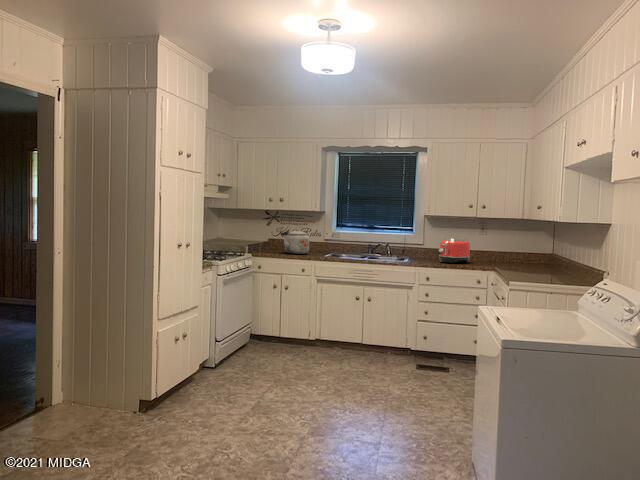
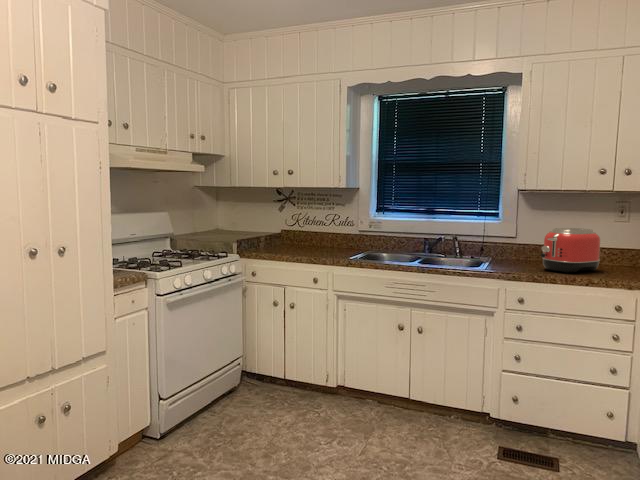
kettle: present [281,230,310,254] -> none [288,216,331,253]

